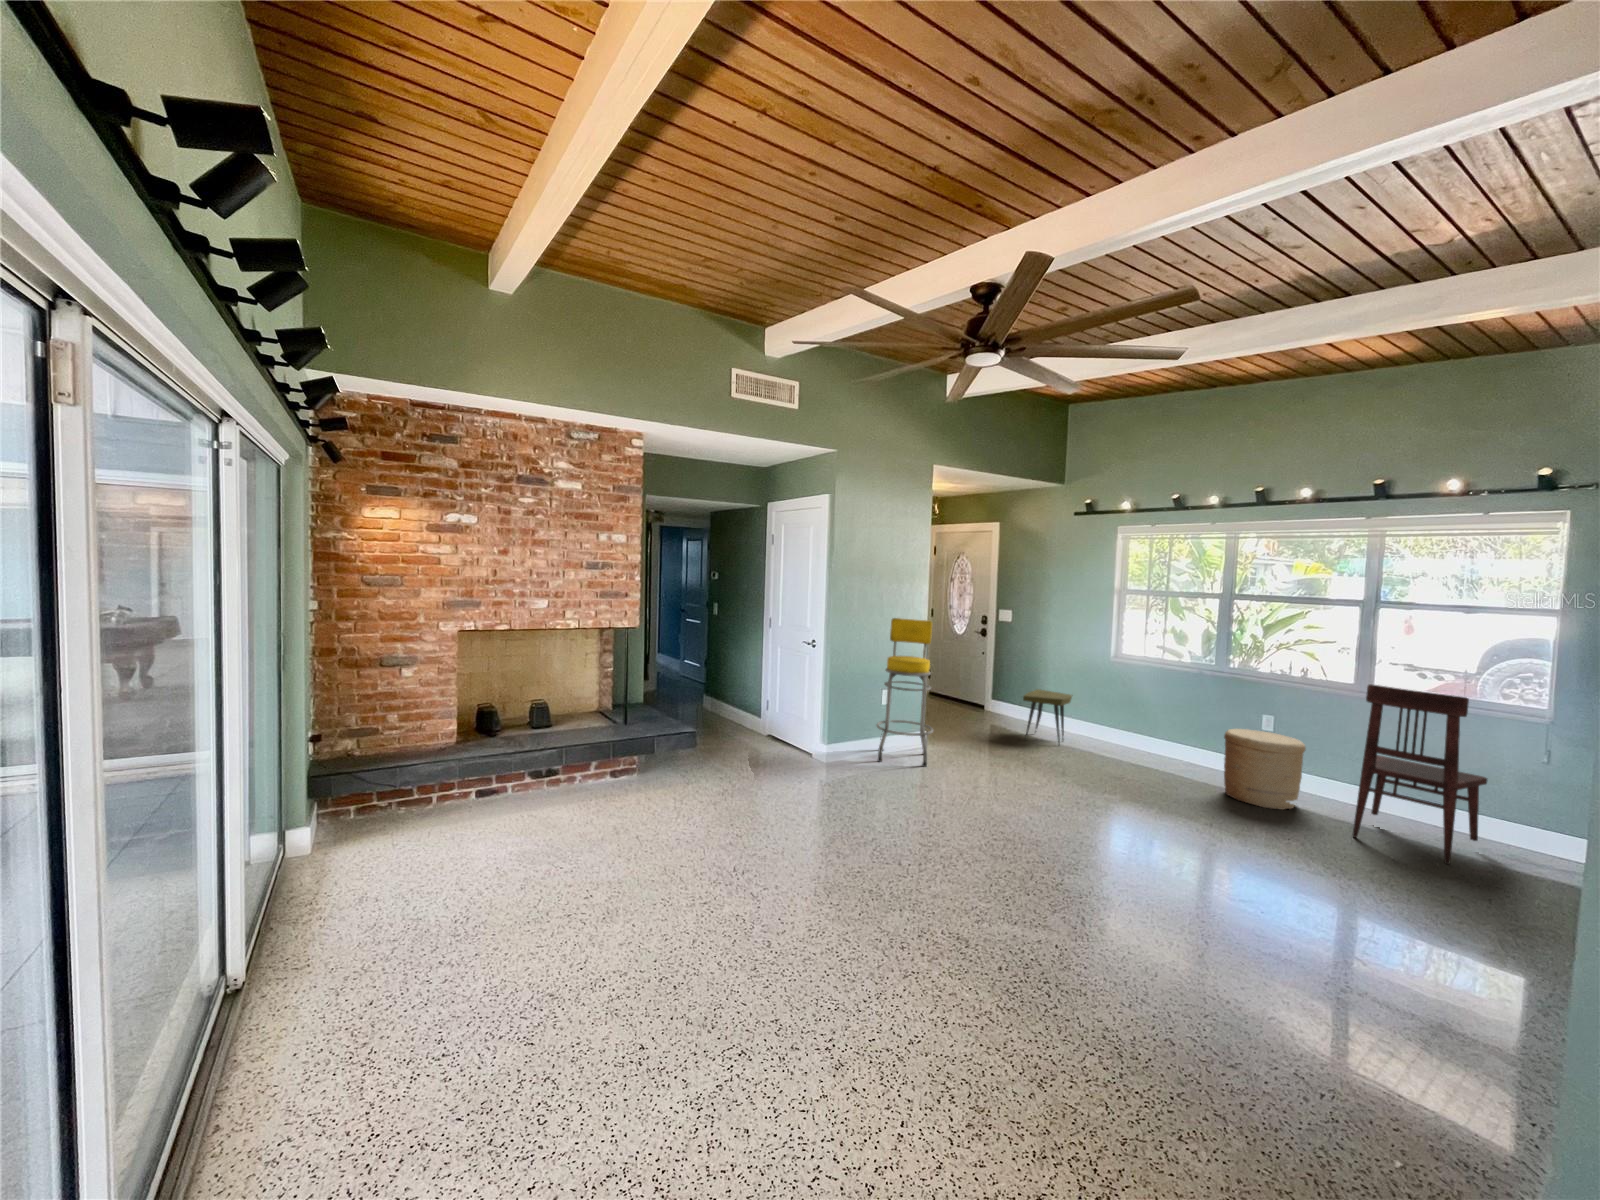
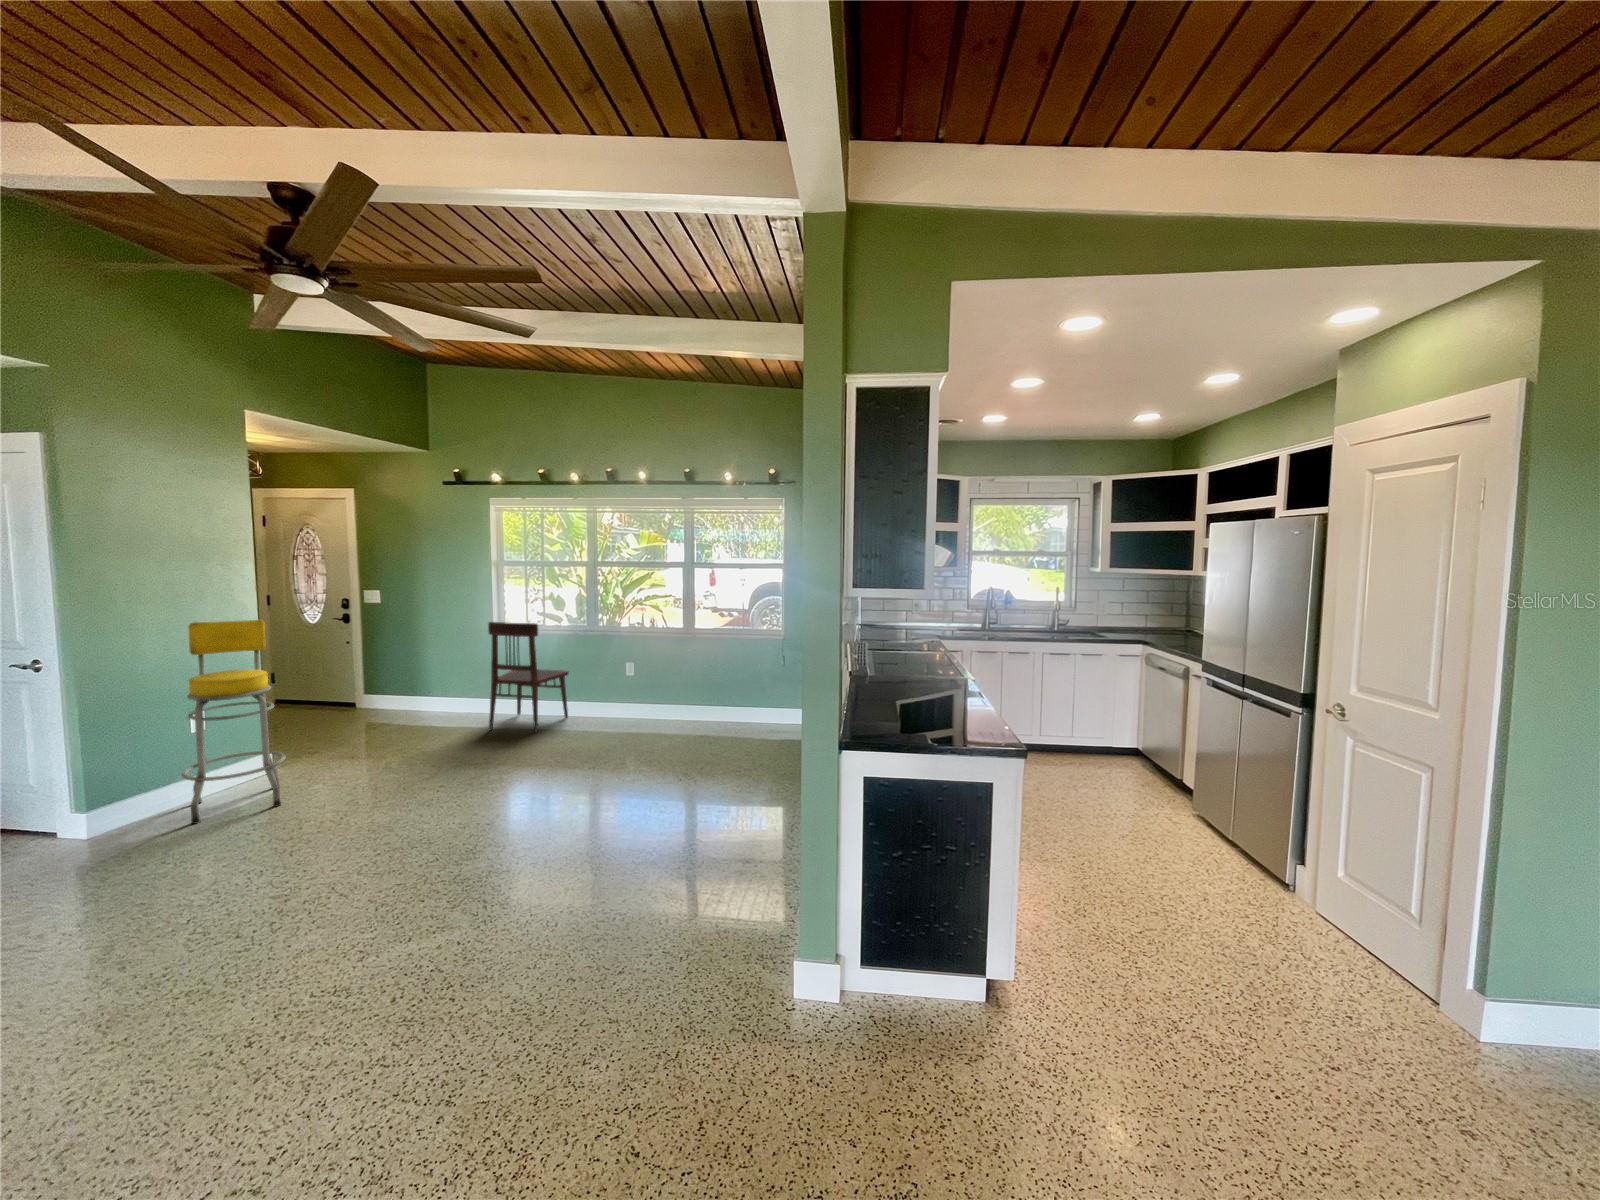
dining chair: present [1352,684,1487,864] -> present [488,622,569,733]
side table: present [1023,689,1072,745] -> none [407,669,463,728]
woven basket: present [1224,729,1306,810] -> none [603,672,659,734]

